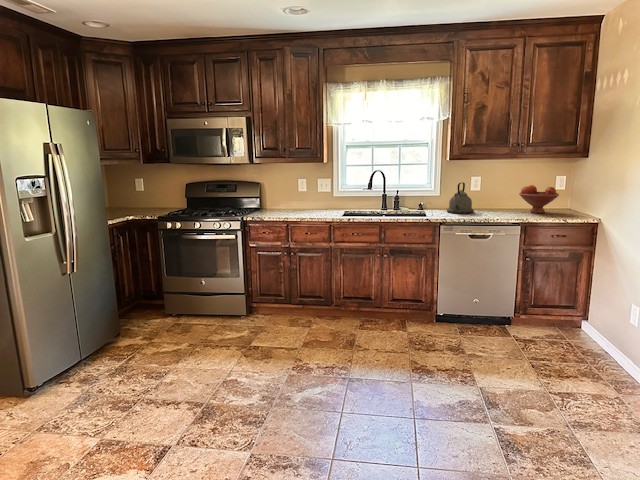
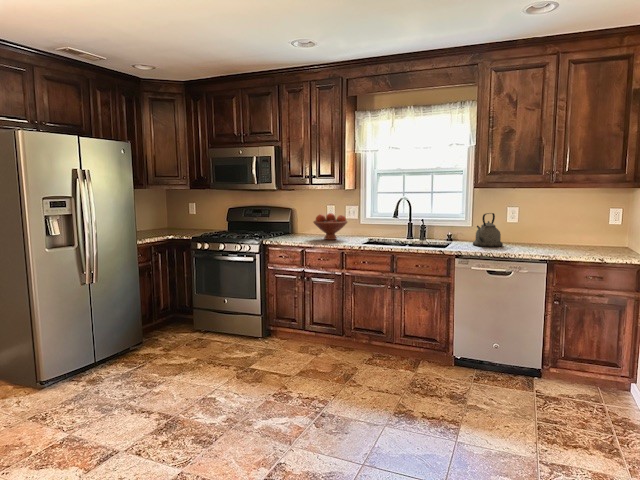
fruit bowl: present [519,185,559,213] -> present [313,213,347,240]

